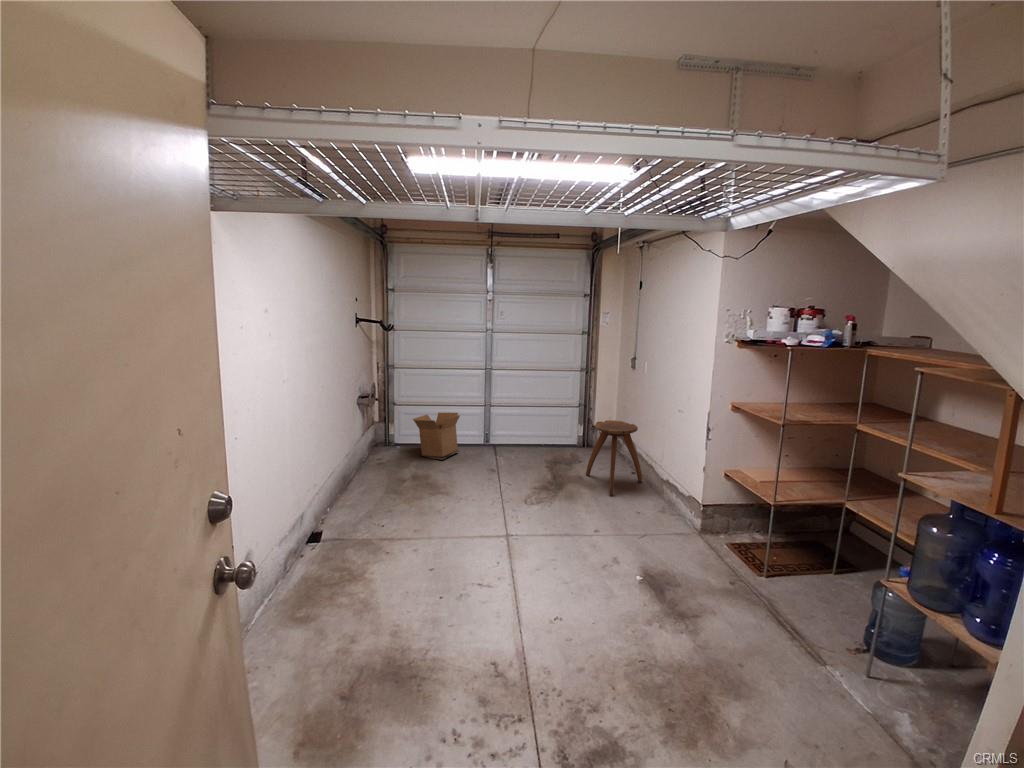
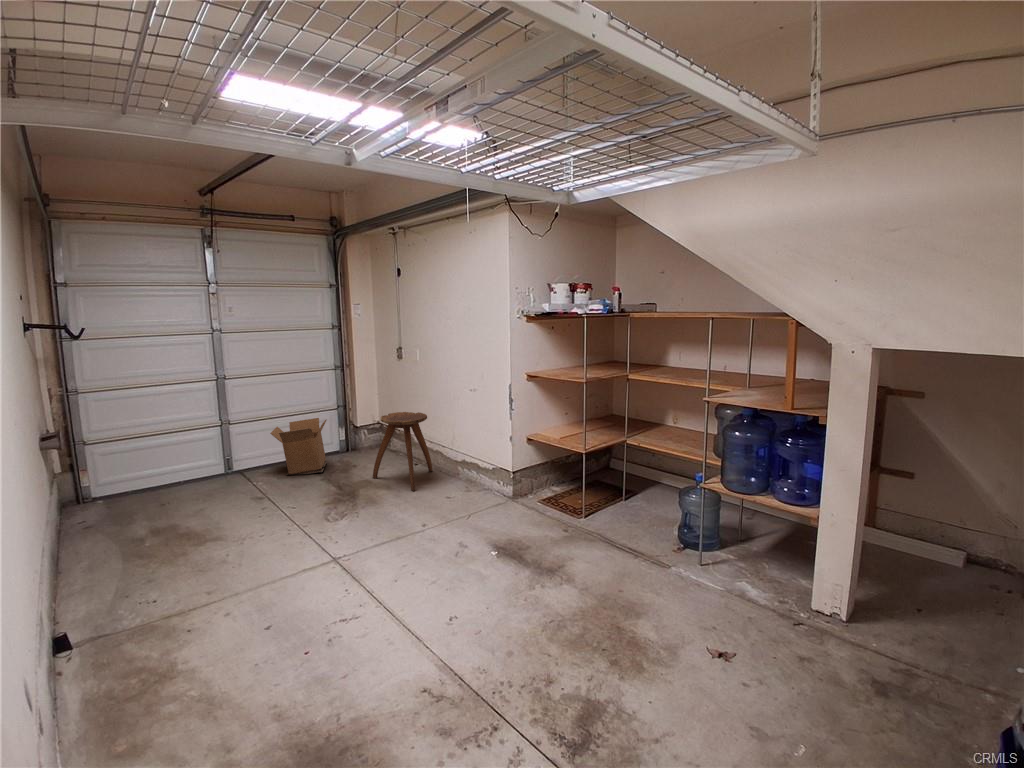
cardboard box: present [413,412,460,460] -> present [270,418,327,475]

